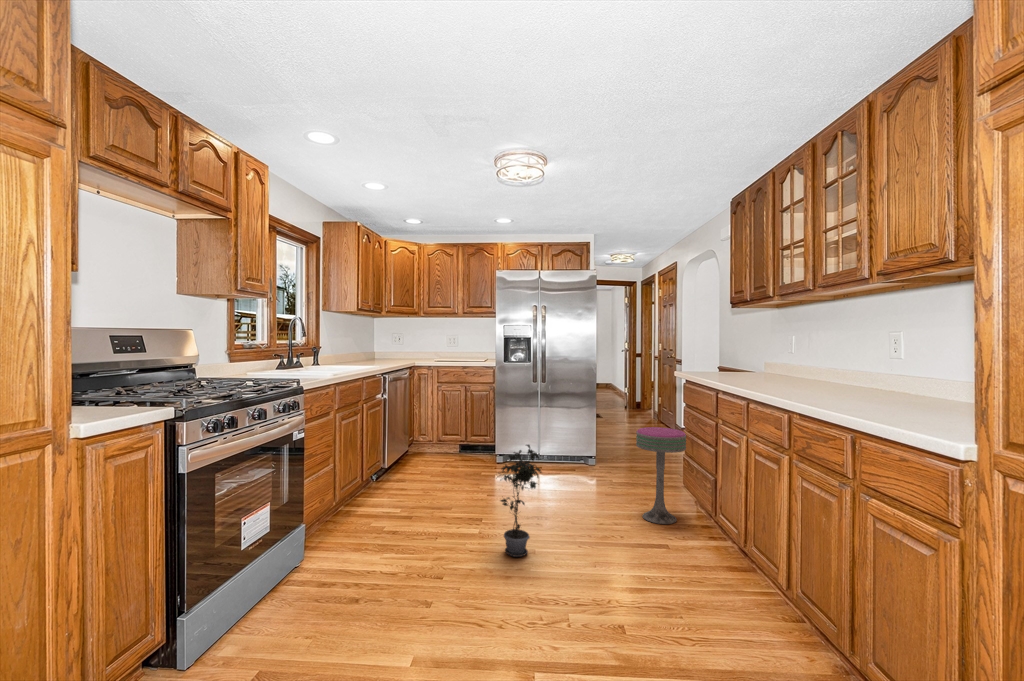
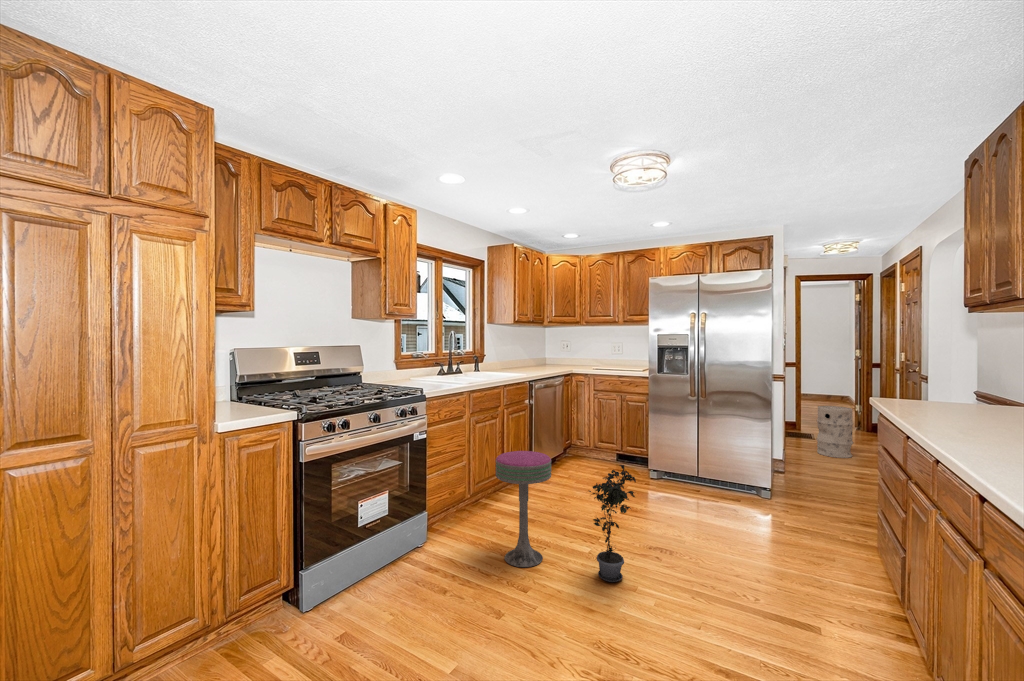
trash can: none [612,391,638,433] -> present [816,406,853,458]
bar stool: present [636,427,686,524] -> present [496,451,551,567]

